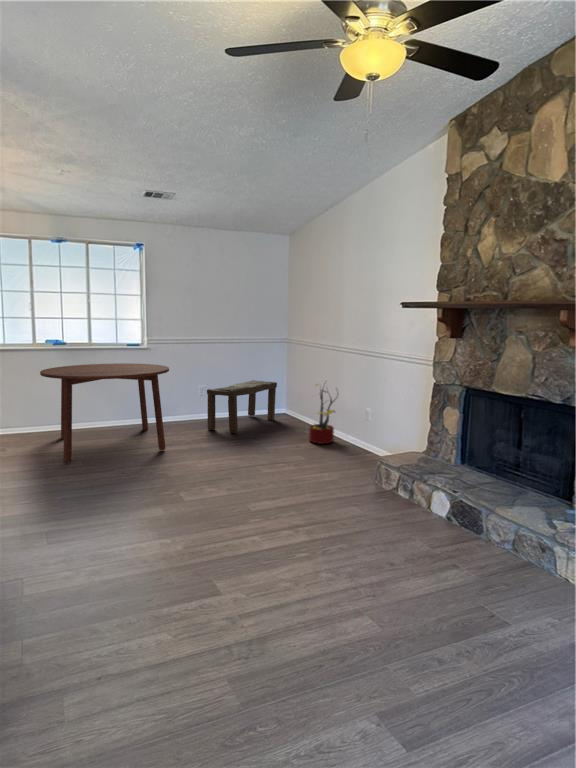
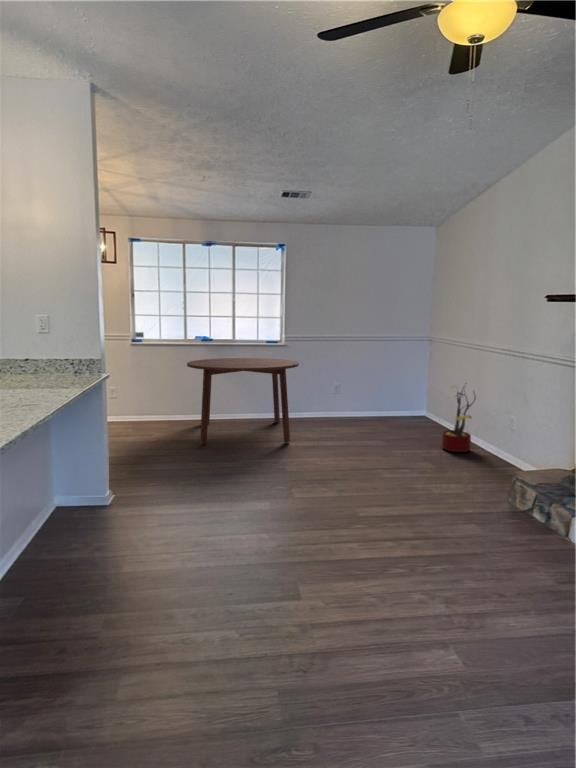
bench: present [207,380,277,433] -> none [336,380,413,433]

